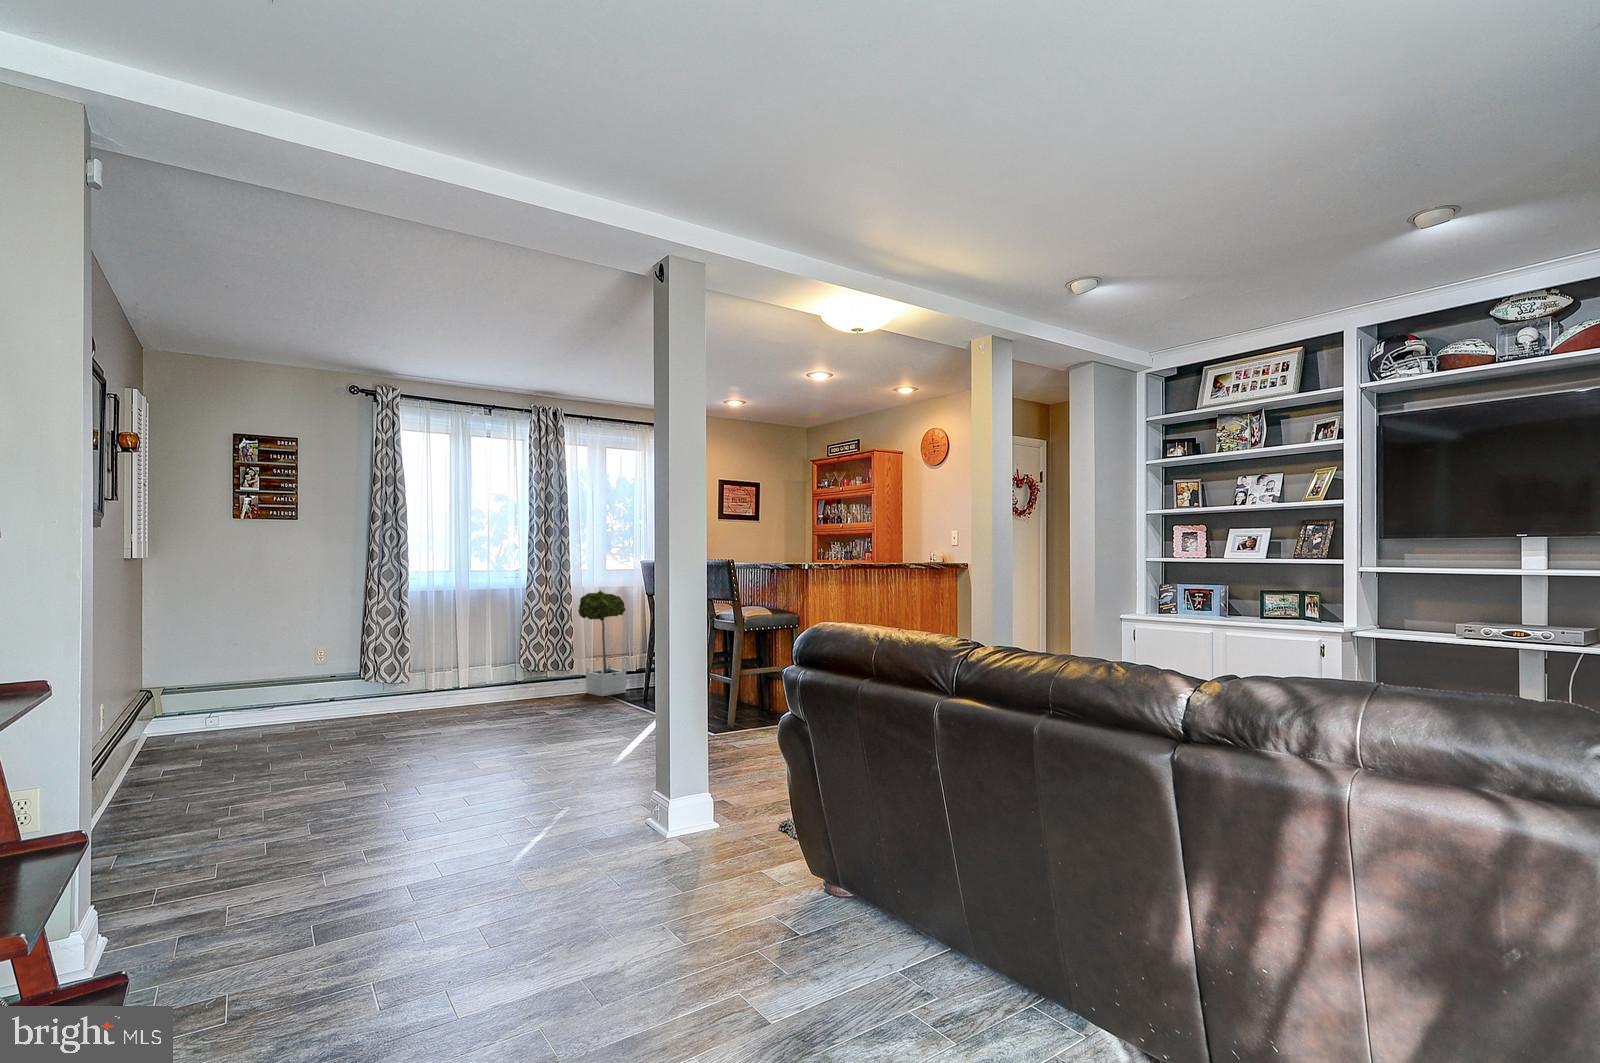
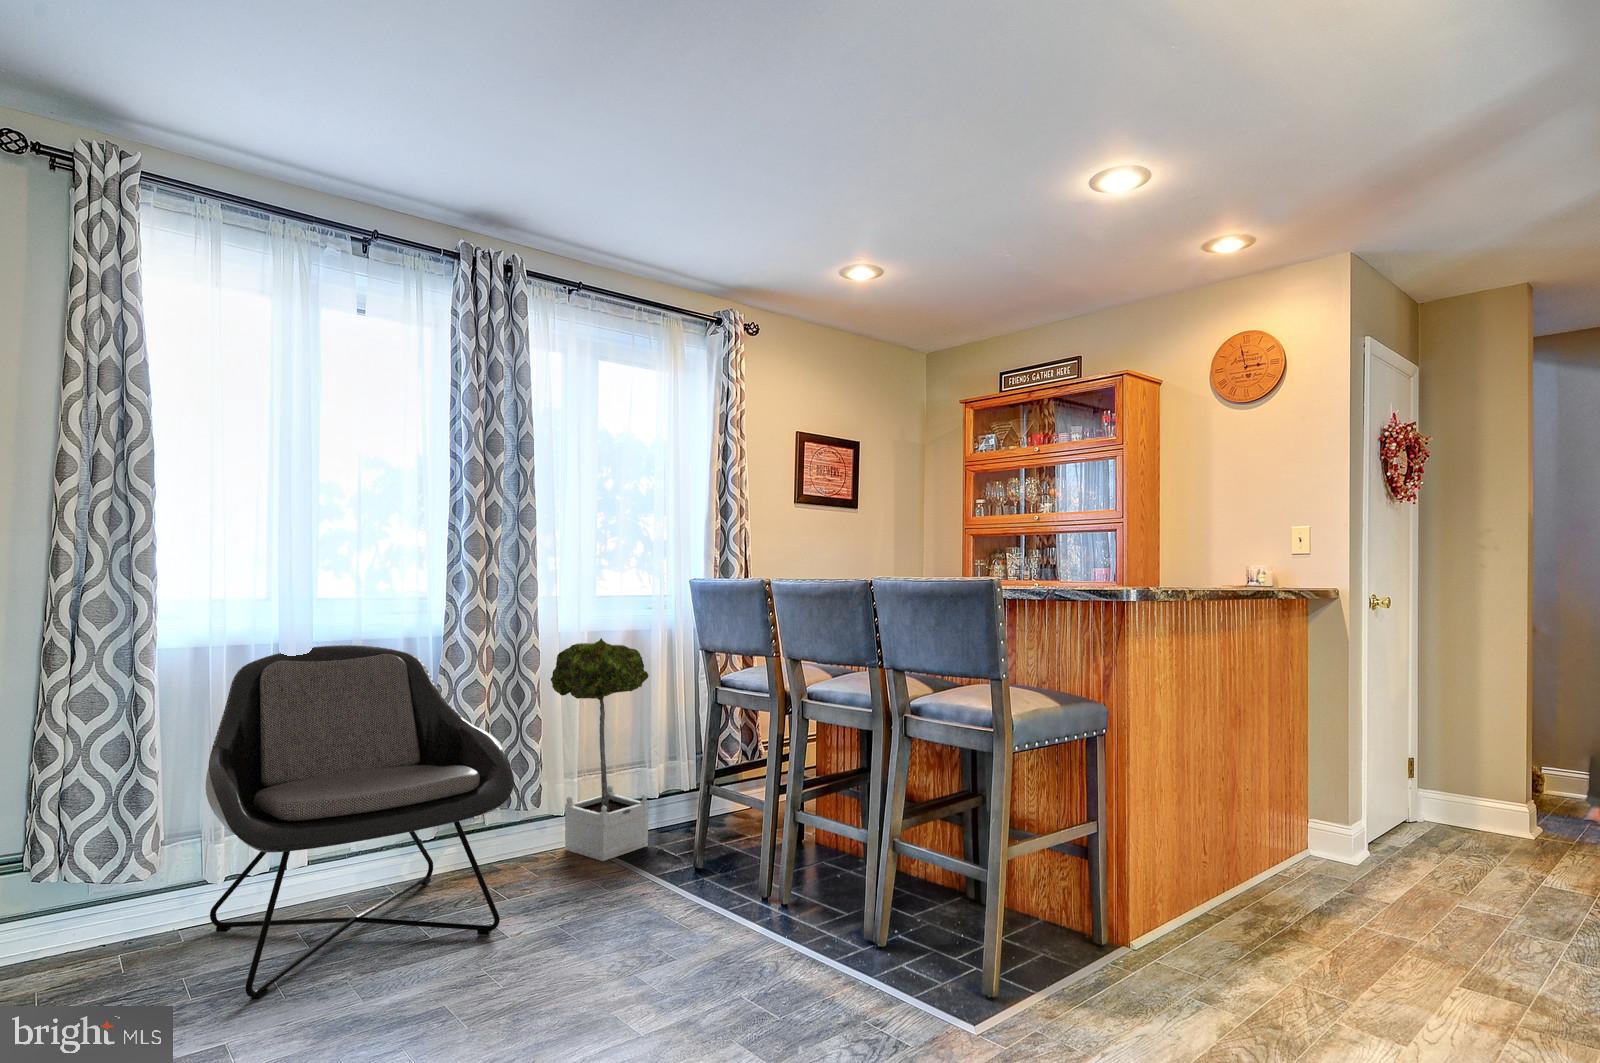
lounge chair: none [430,592,552,723] -> present [206,645,514,1000]

